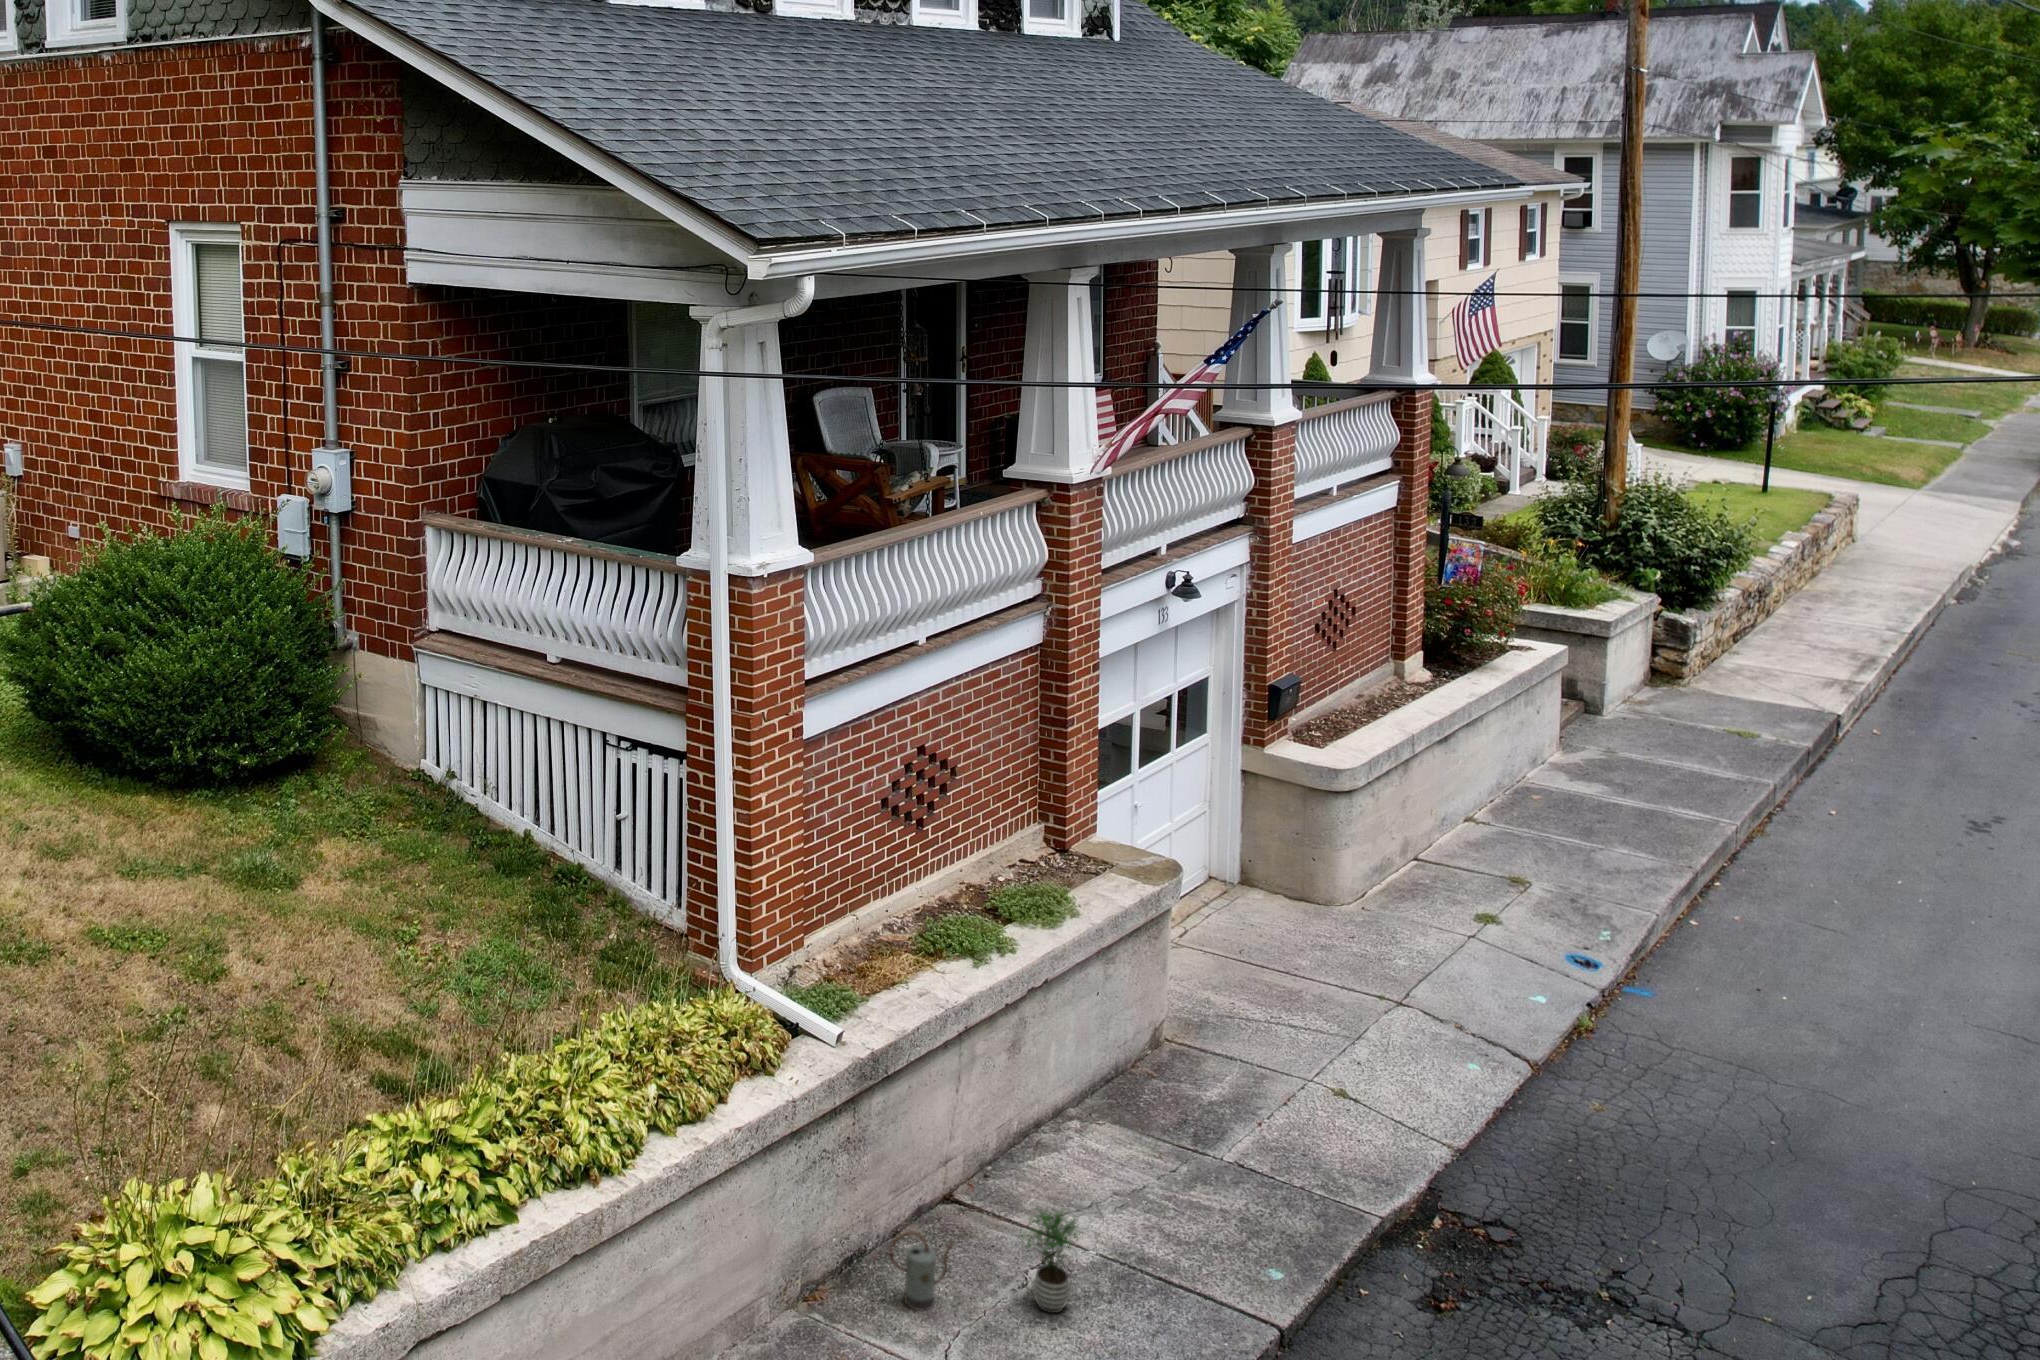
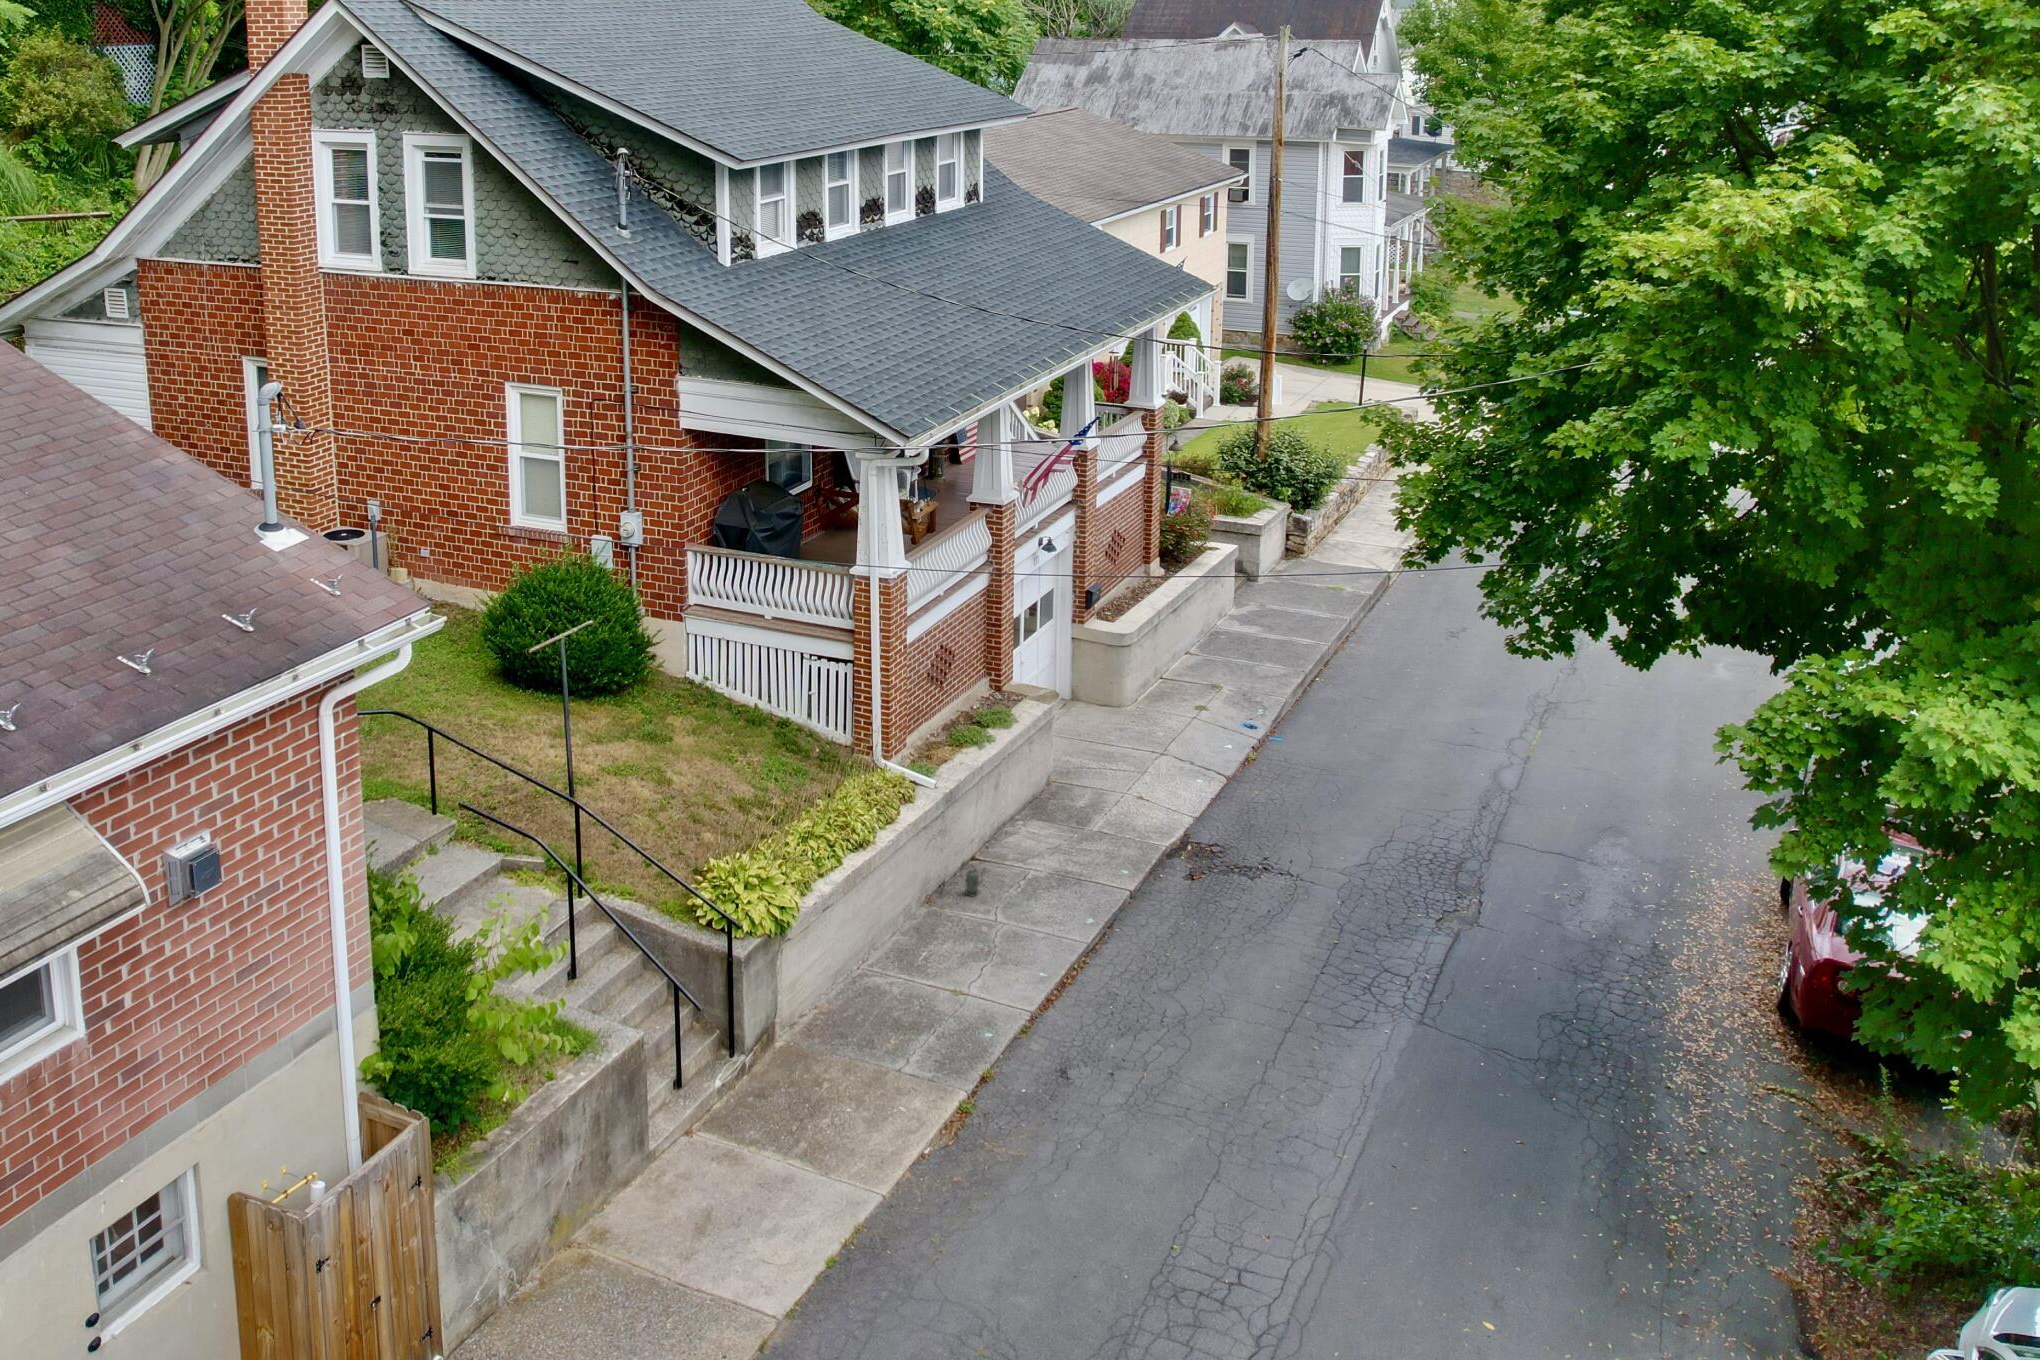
potted plant: present [1020,1208,1080,1313] -> none [1013,847,1040,891]

